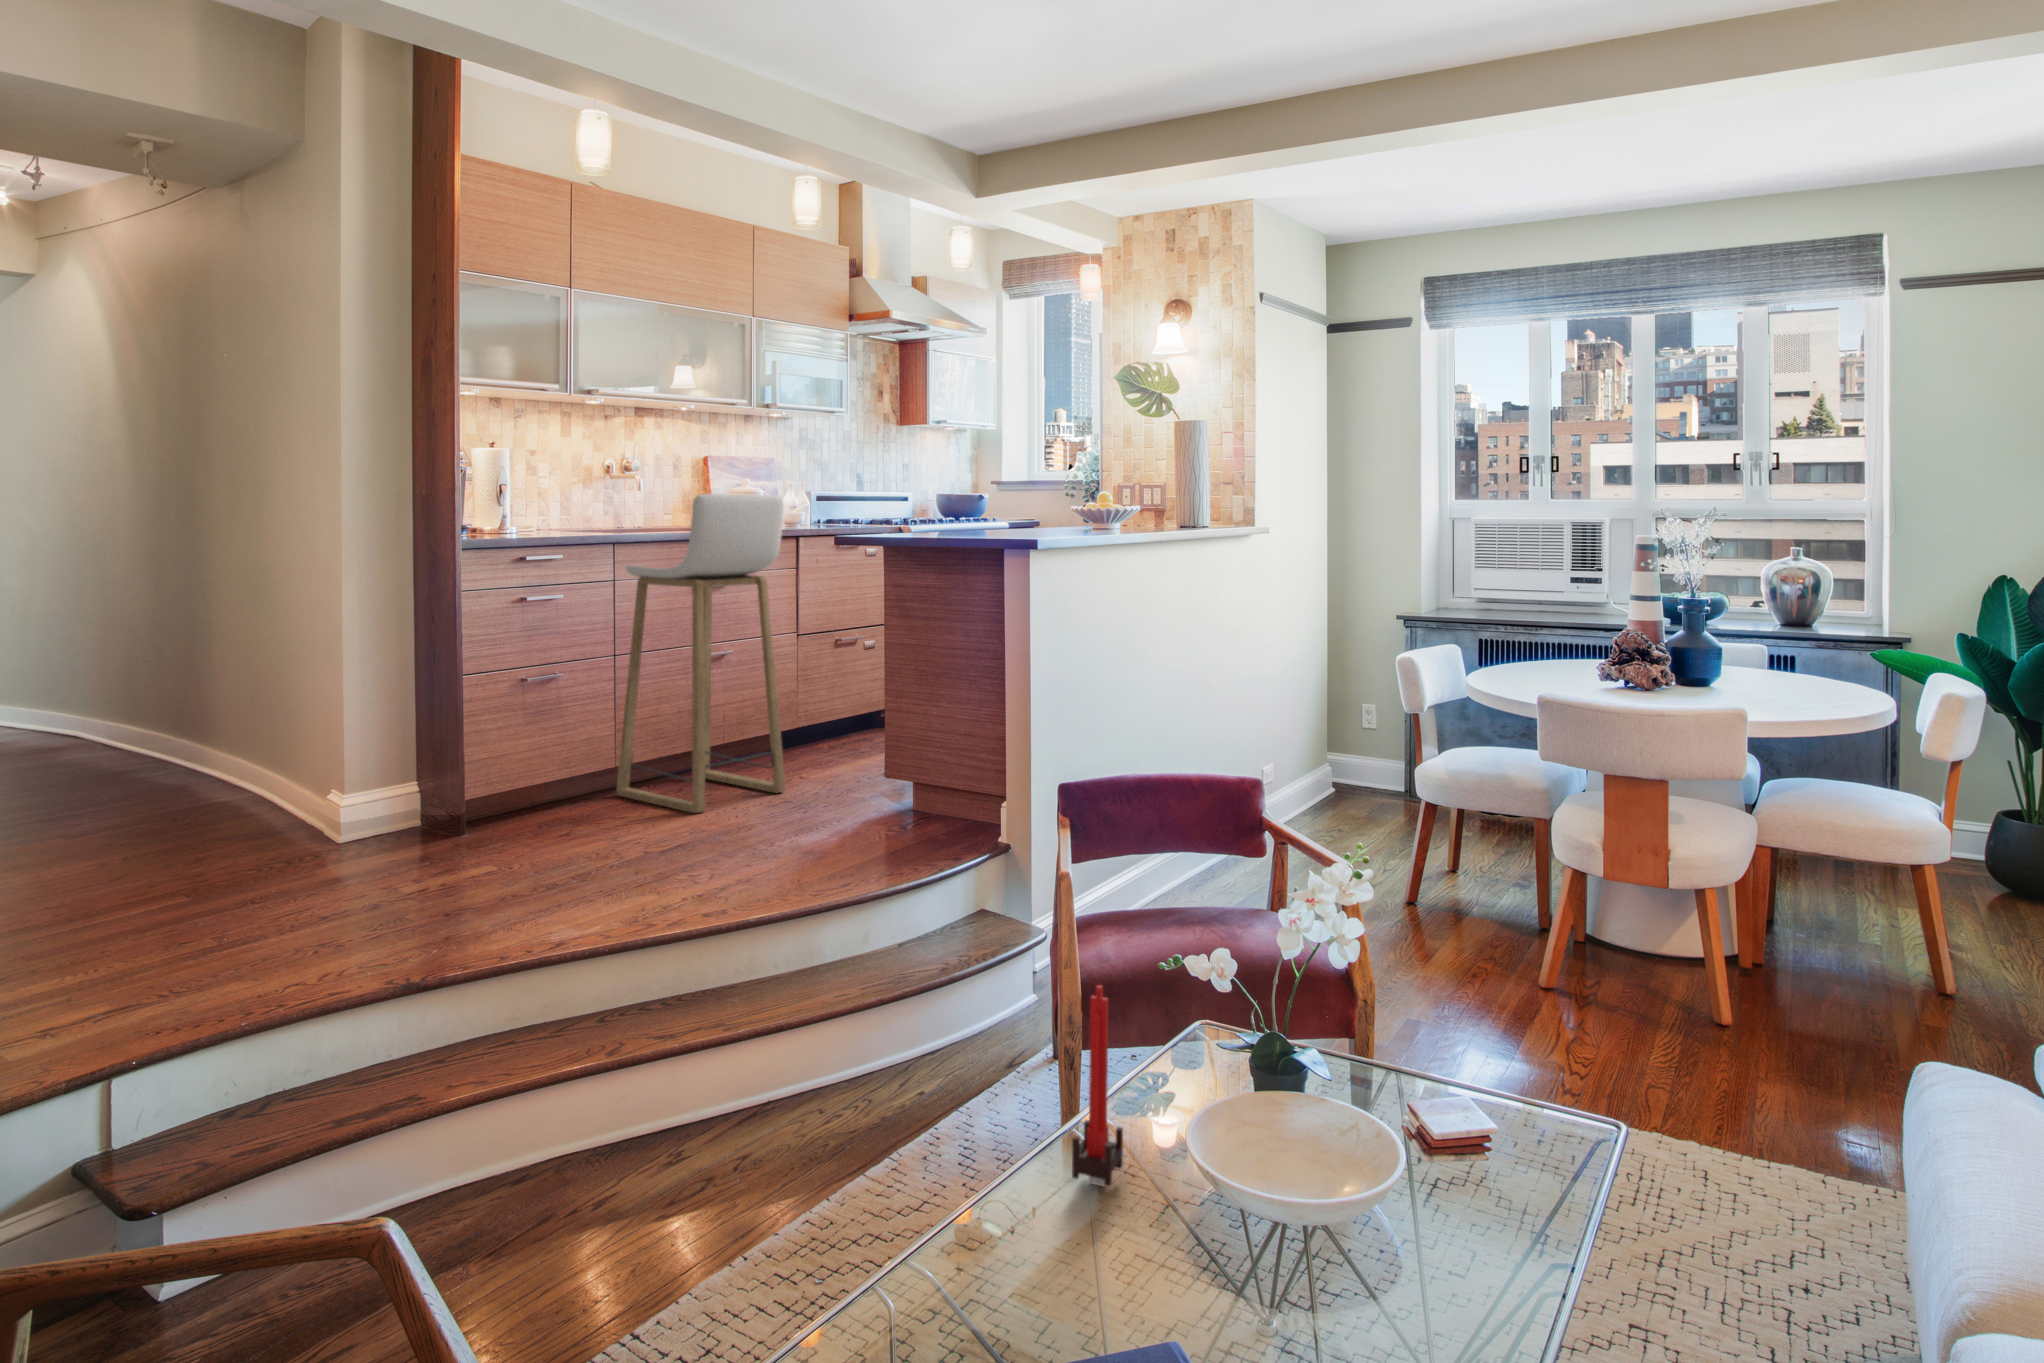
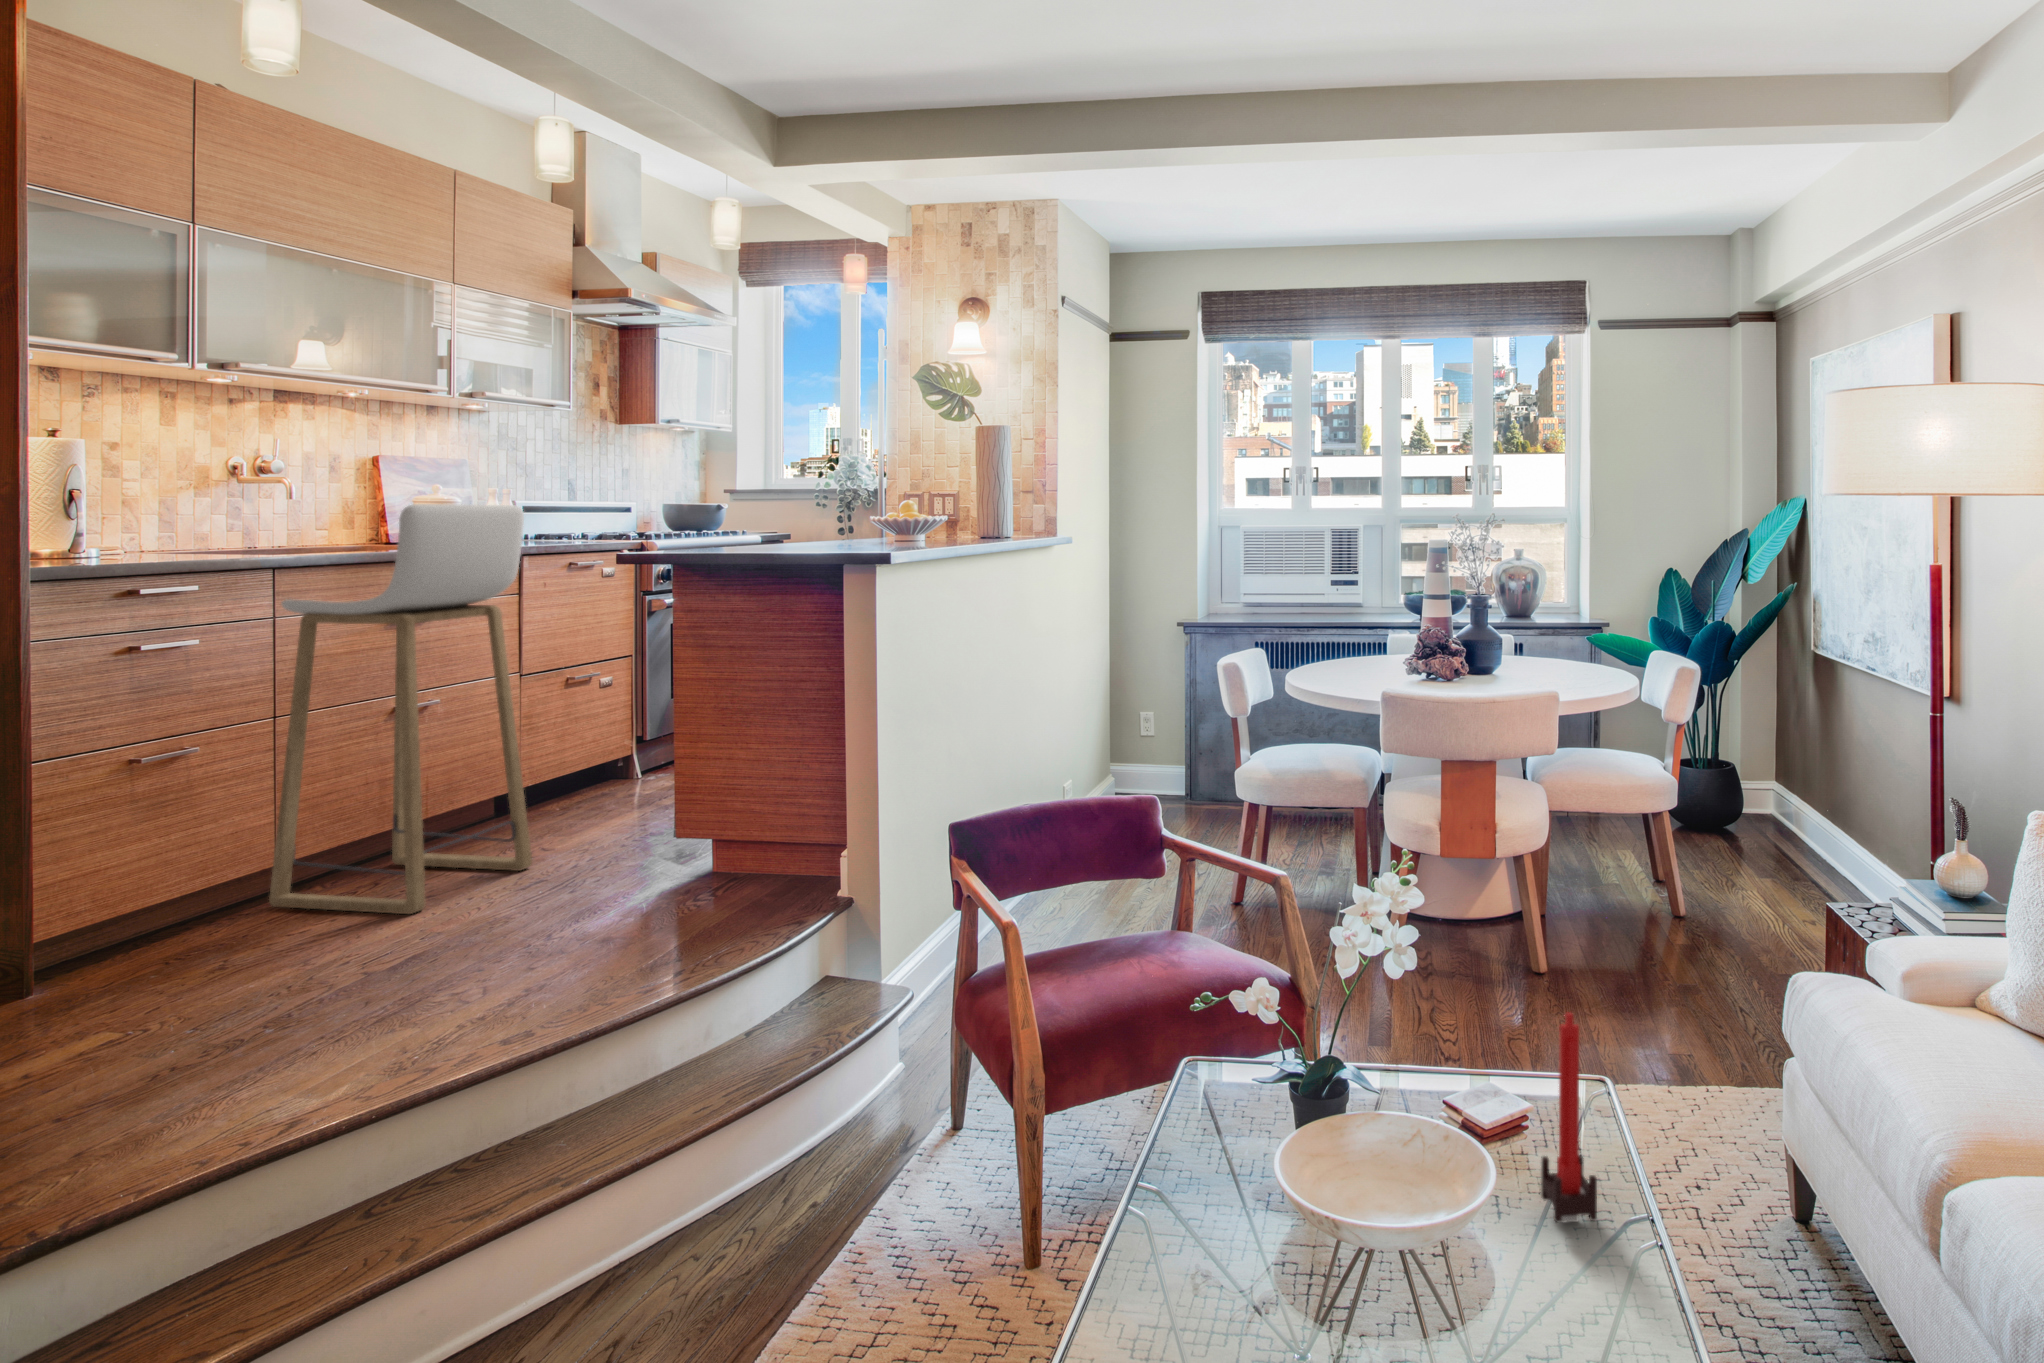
candle: present [1072,985,1123,1186] -> present [1541,1012,1597,1222]

